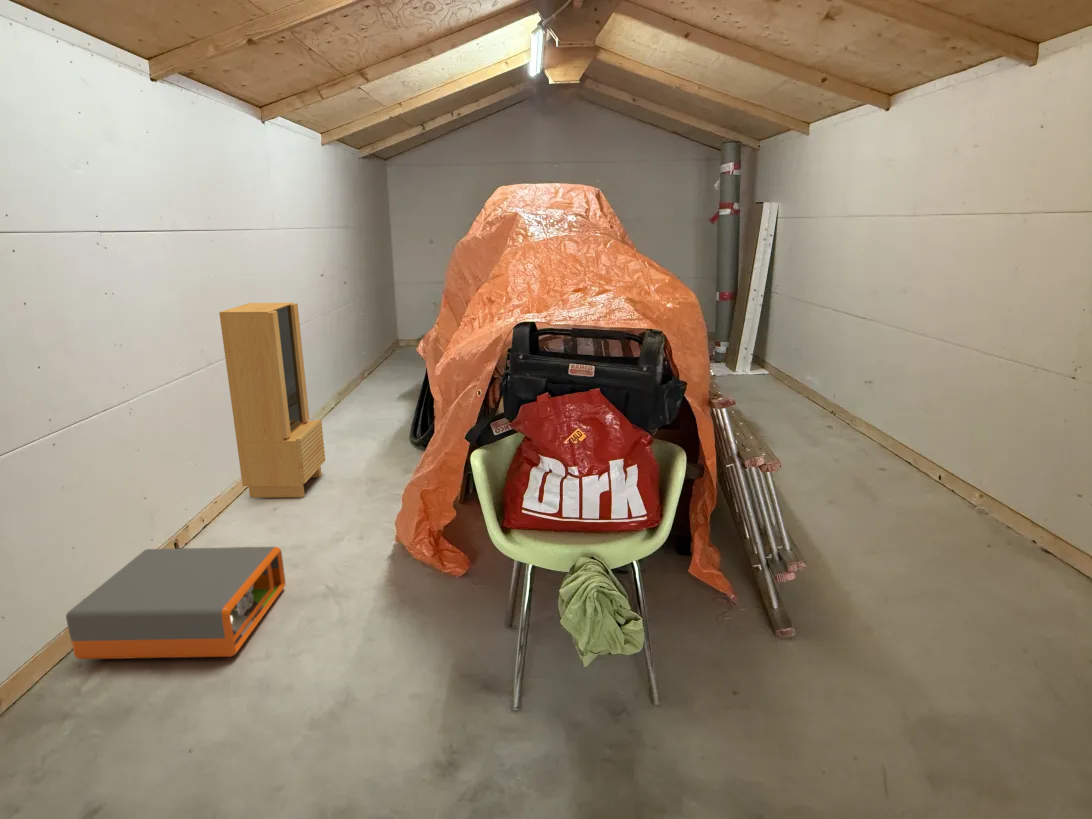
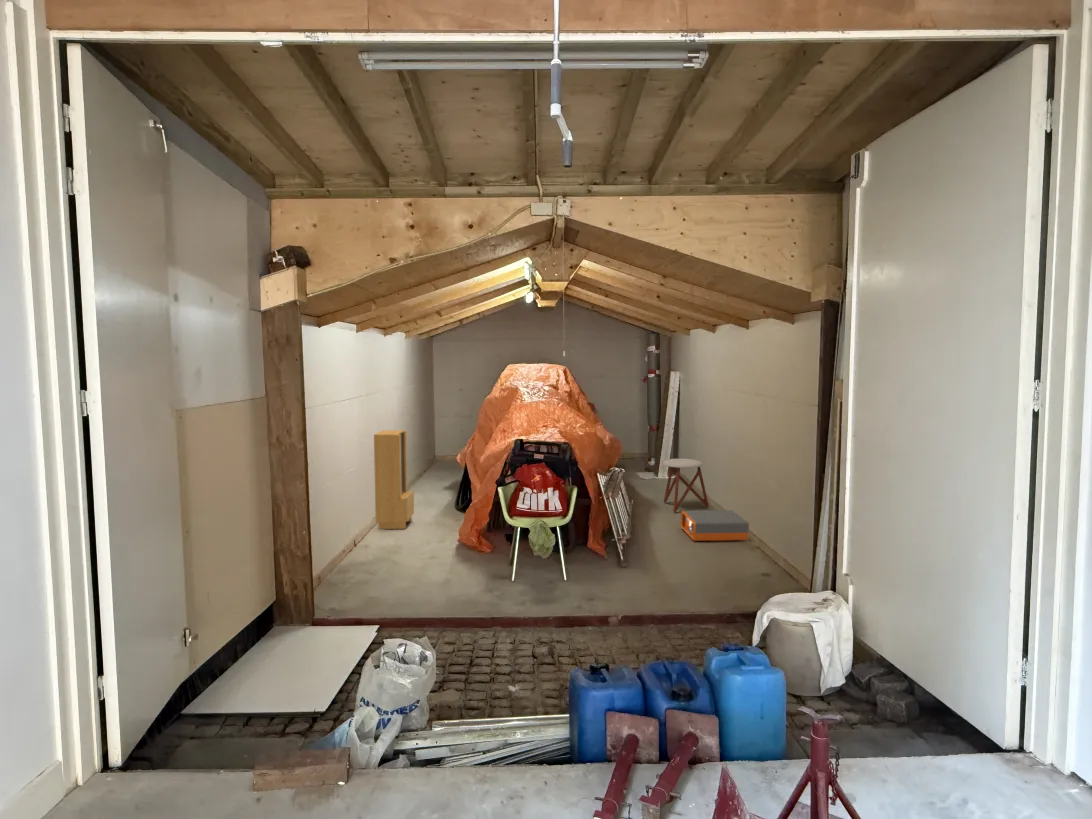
stool: none [774,350,860,449] -> present [663,458,709,512]
storage box: present [66,547,286,659] -> present [681,510,749,541]

